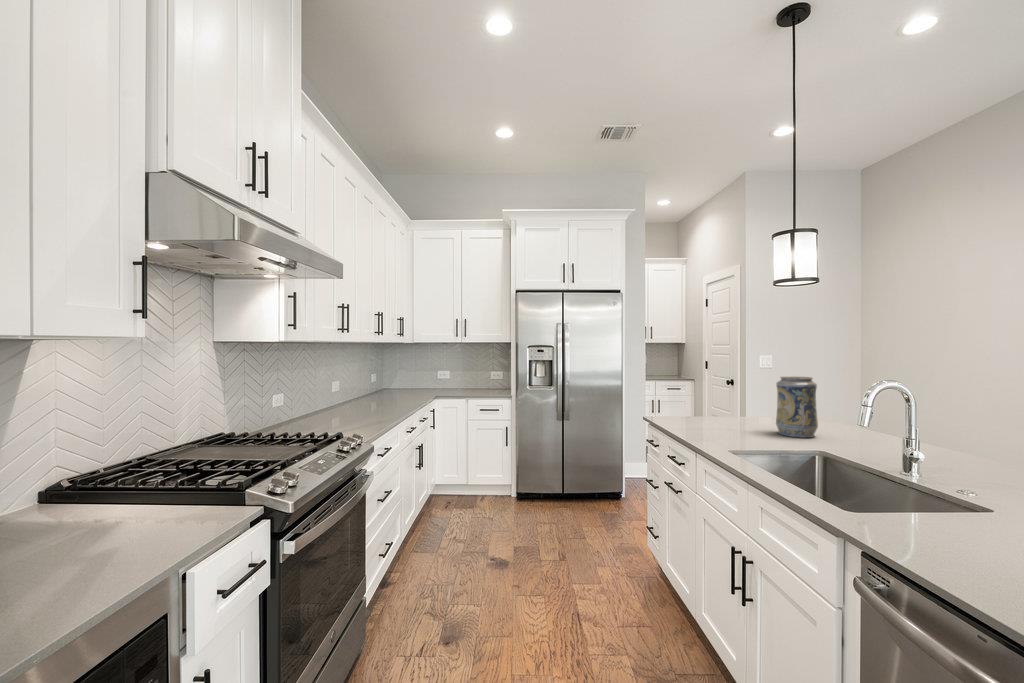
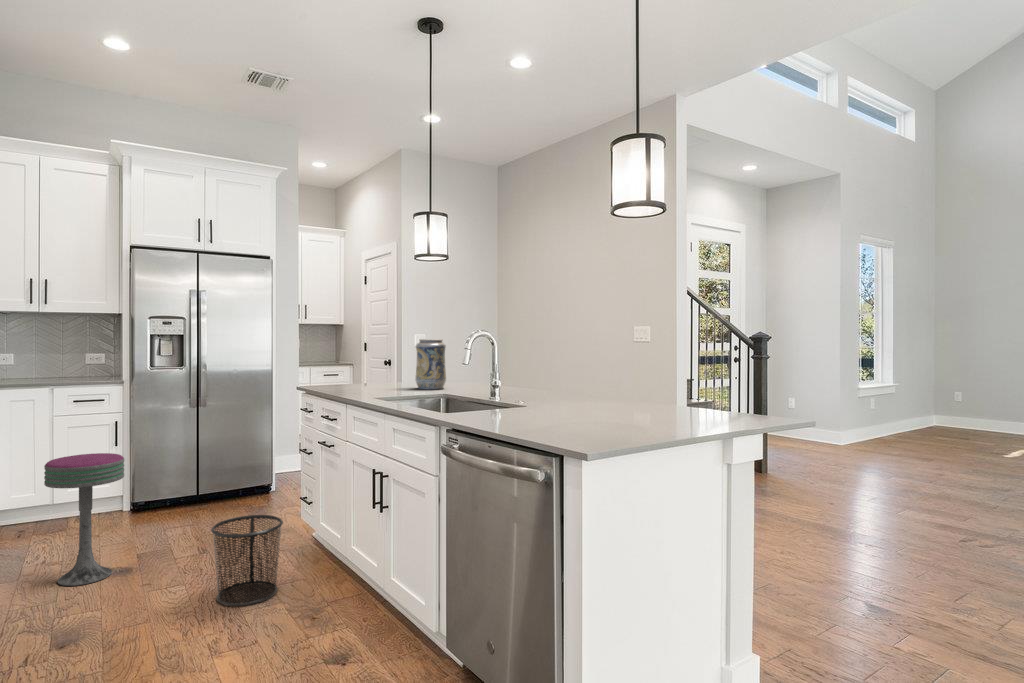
bar stool: none [449,462,502,572] -> present [44,453,124,586]
waste bin: none [562,549,628,651] -> present [211,515,283,606]

